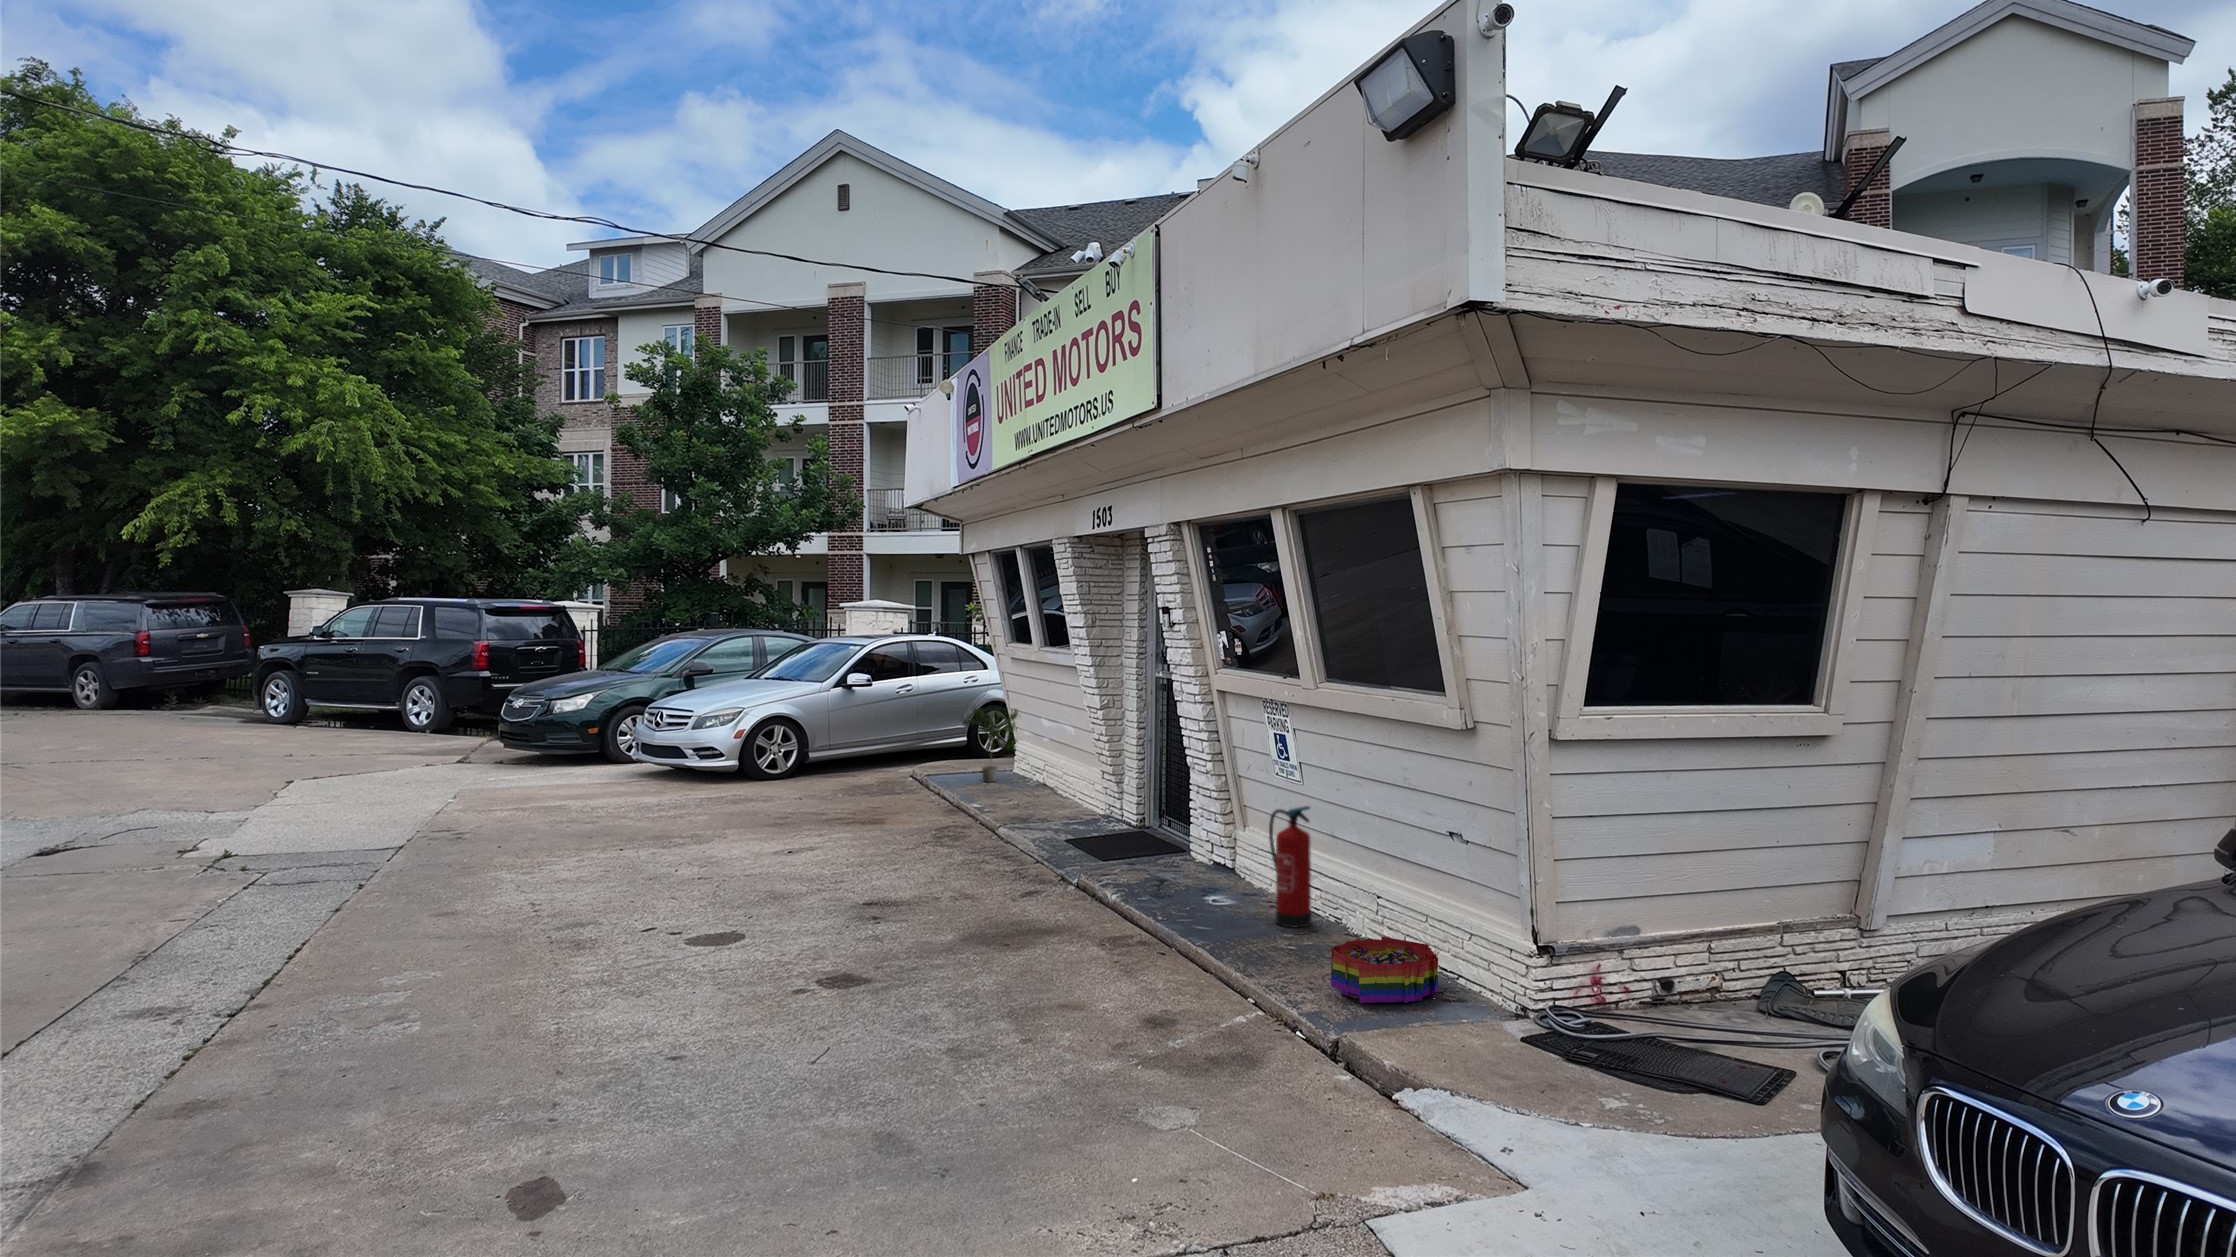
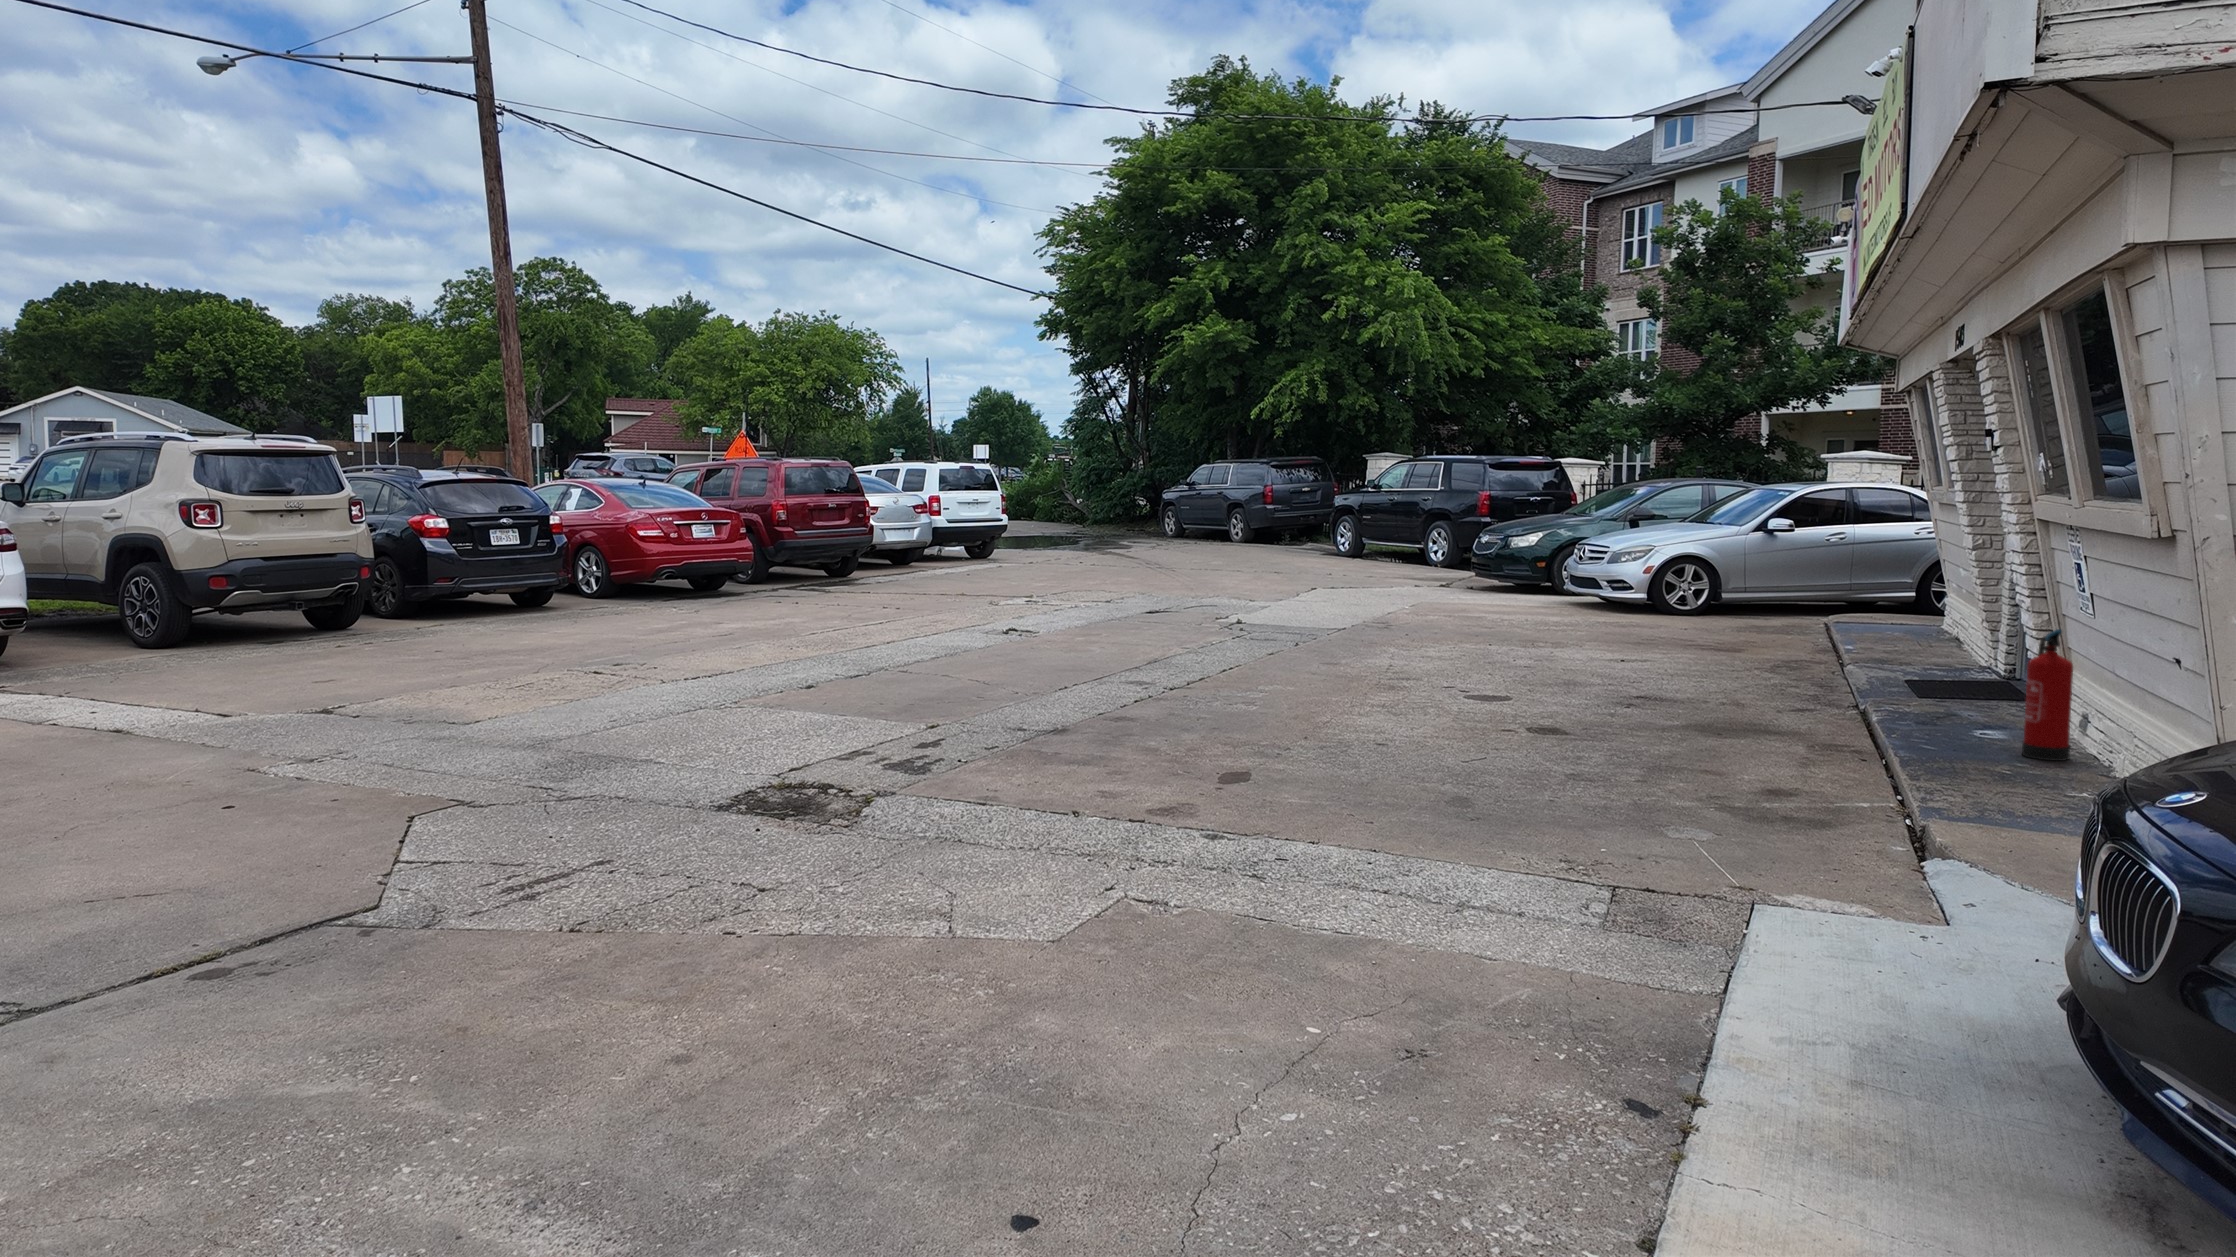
potted plant: present [963,707,1018,783] -> none [1863,553,1940,634]
storage bin: present [1331,937,1438,1003] -> none [1976,756,2122,820]

